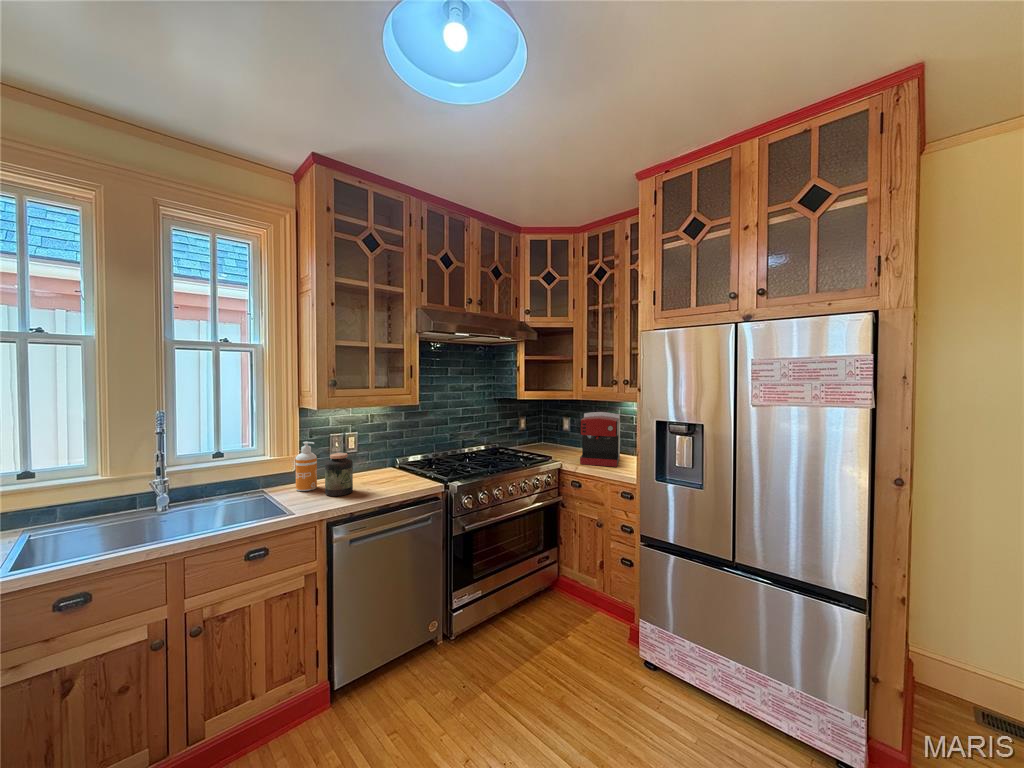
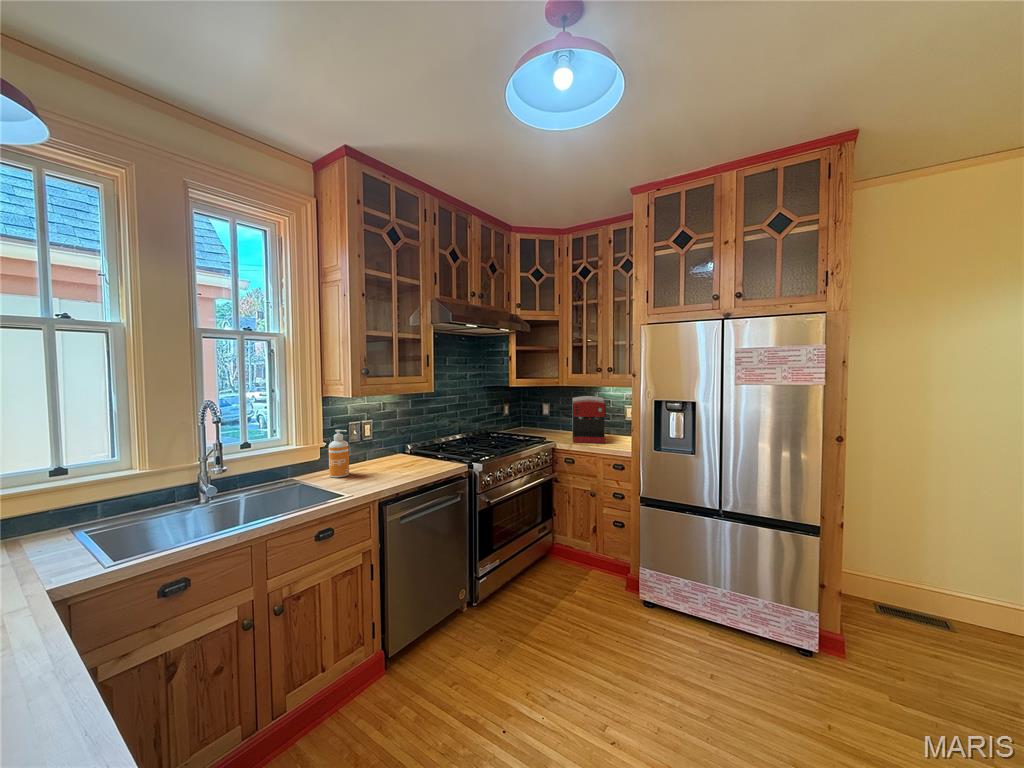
jar: present [325,453,353,496] -> none [362,439,388,480]

